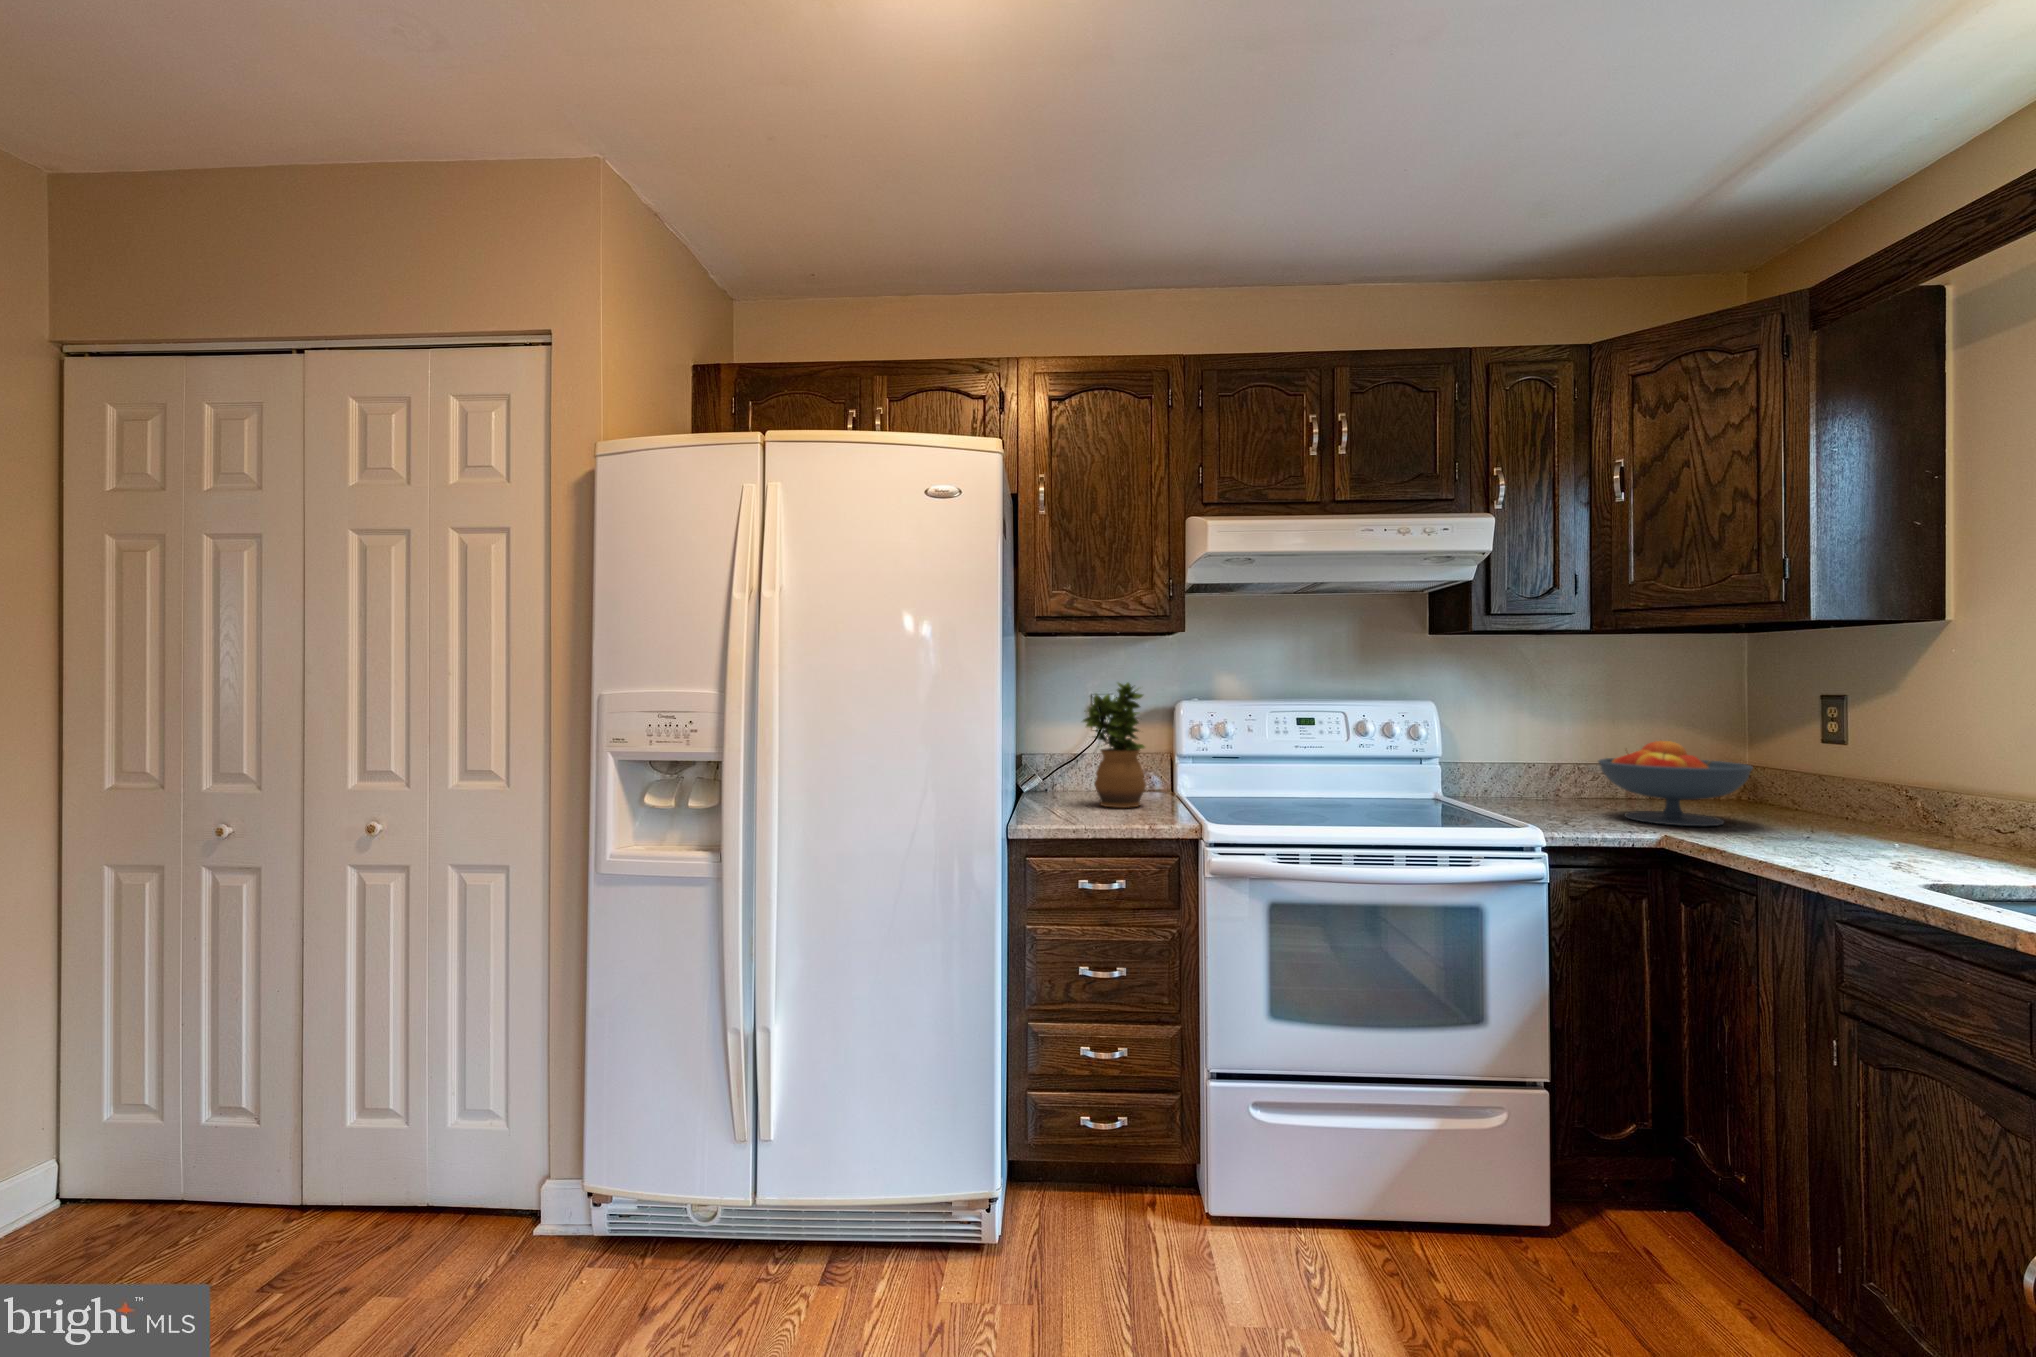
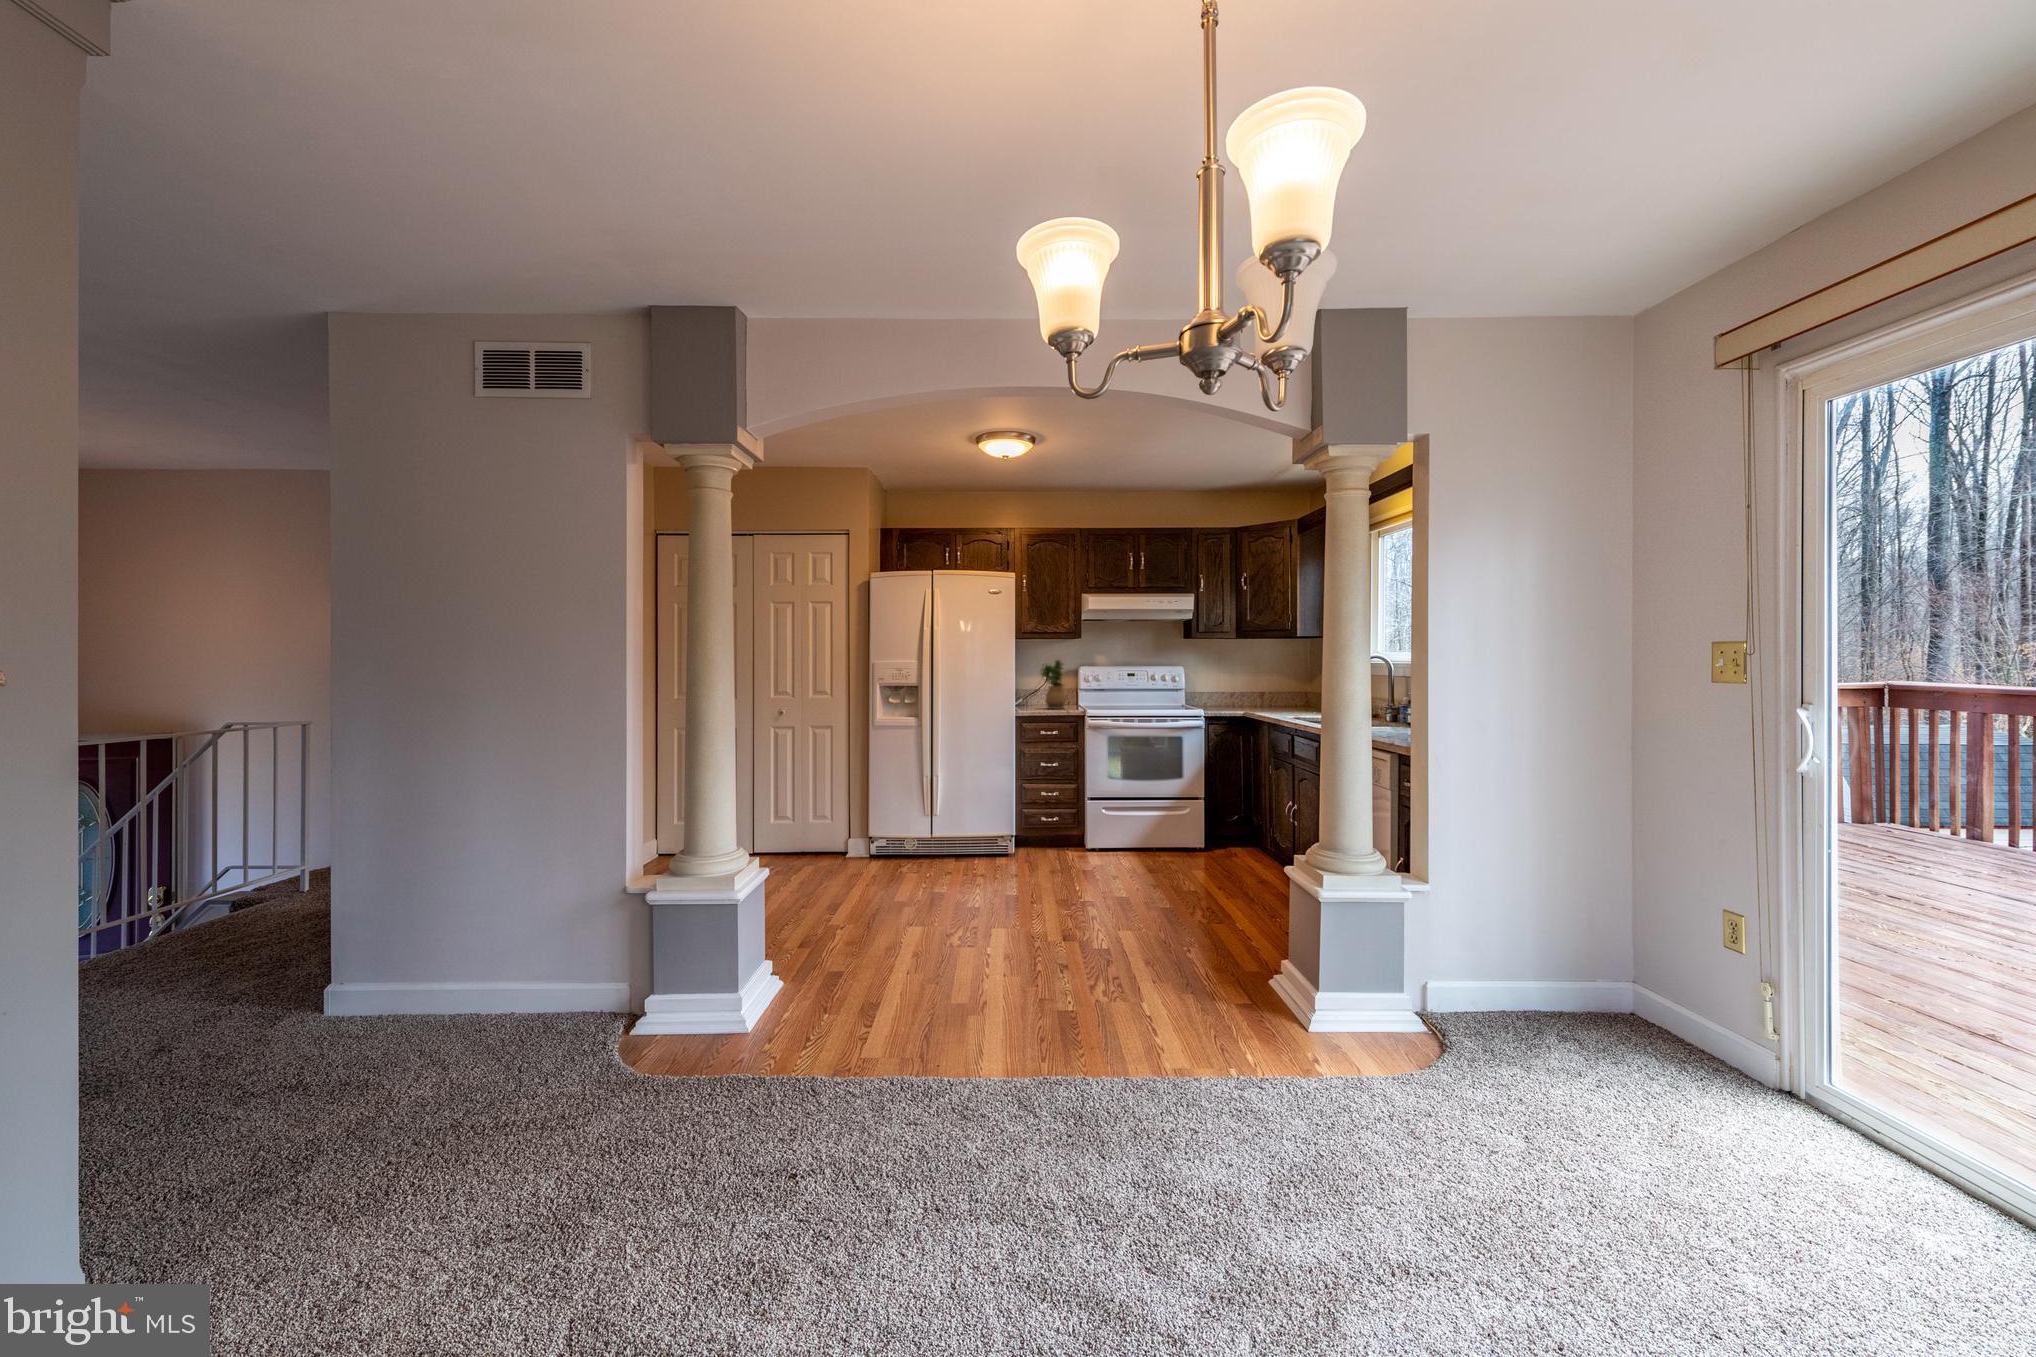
fruit bowl: present [1598,741,1753,826] -> none [1237,680,1286,710]

